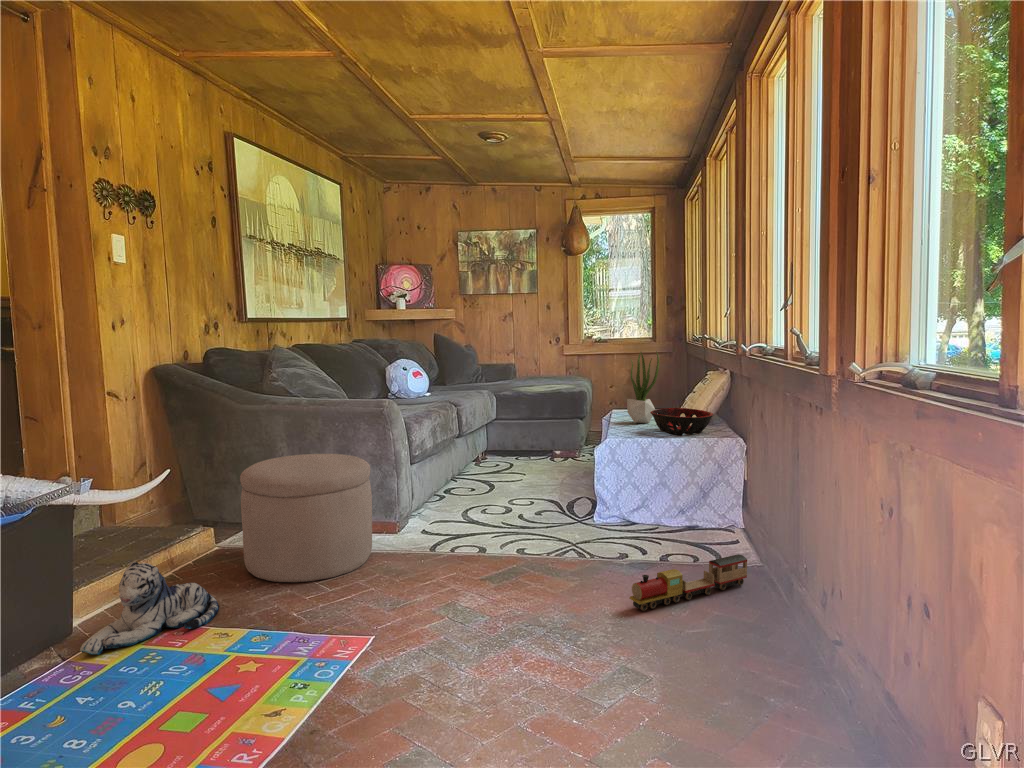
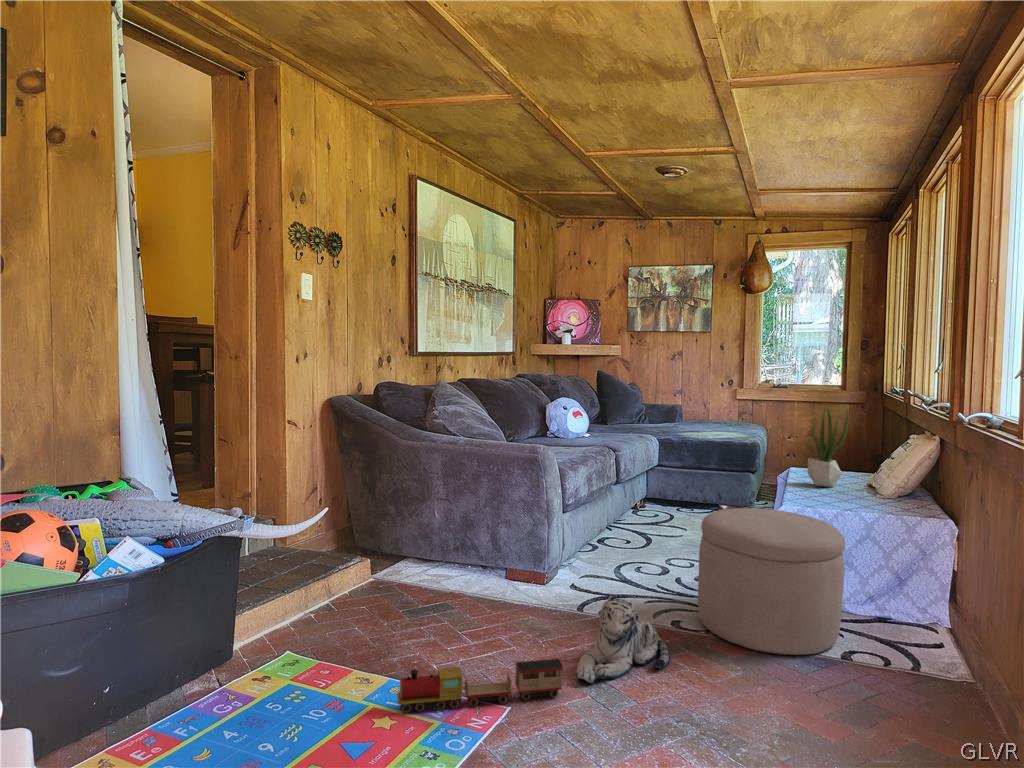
decorative bowl: present [650,408,713,434] -> none [836,474,917,508]
ottoman: present [240,454,372,582] -> present [698,508,845,655]
toy train: present [629,554,747,611] -> present [397,659,563,713]
plush toy: present [80,562,219,655] -> present [576,596,669,683]

